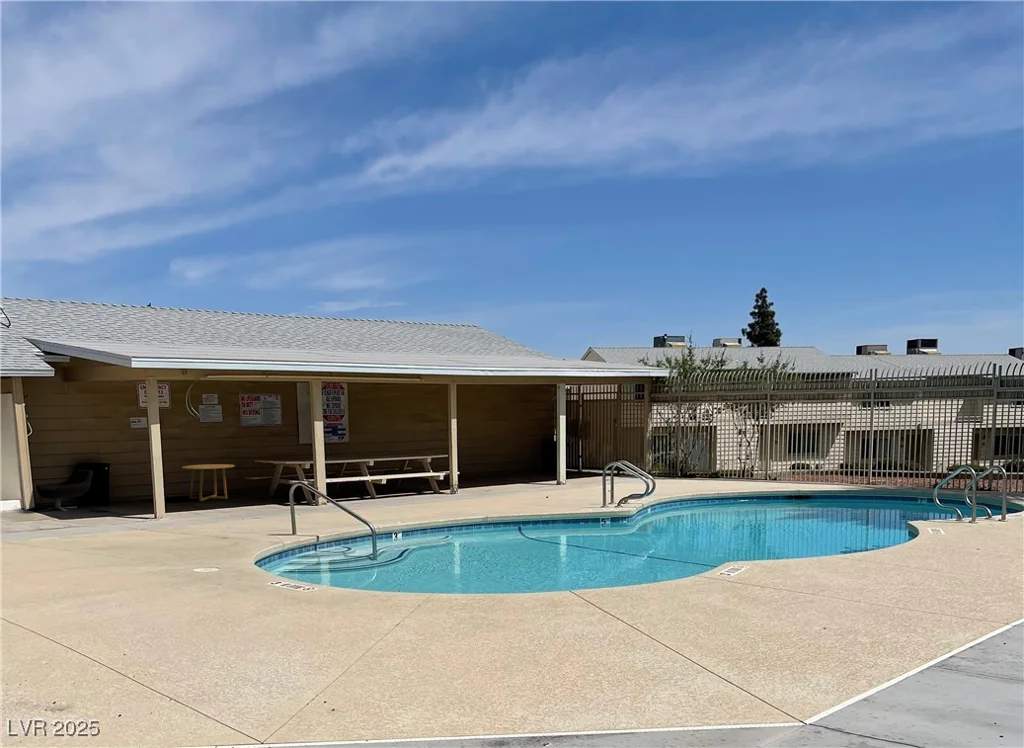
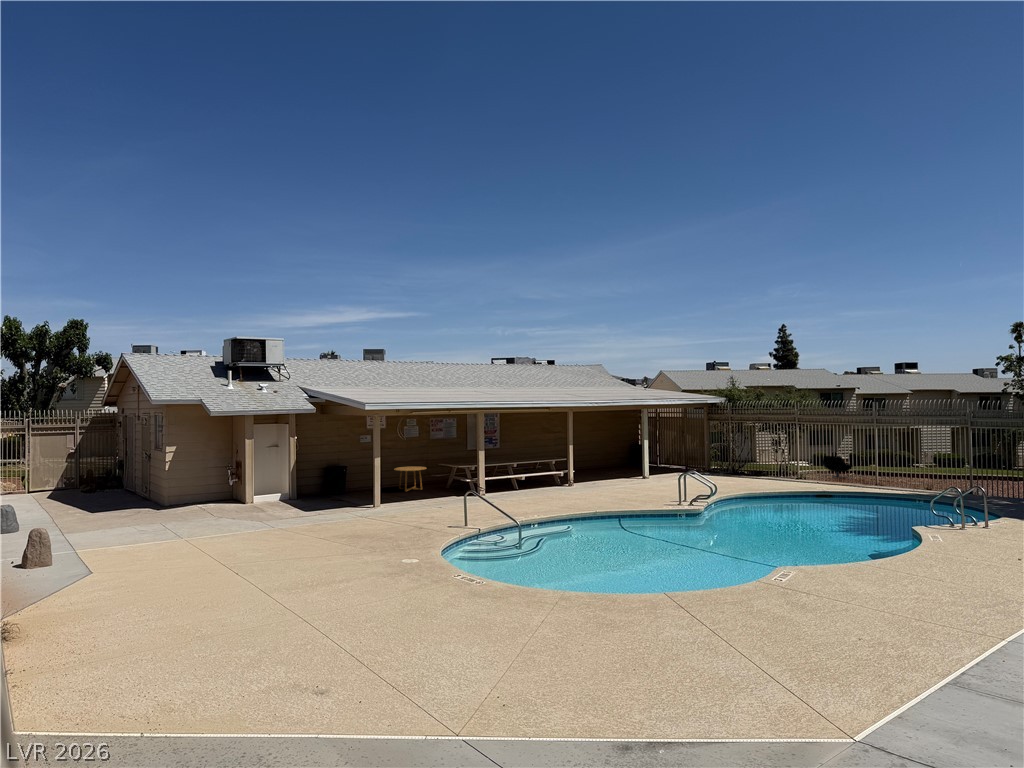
lounge chair: present [36,469,93,511] -> present [822,456,852,478]

